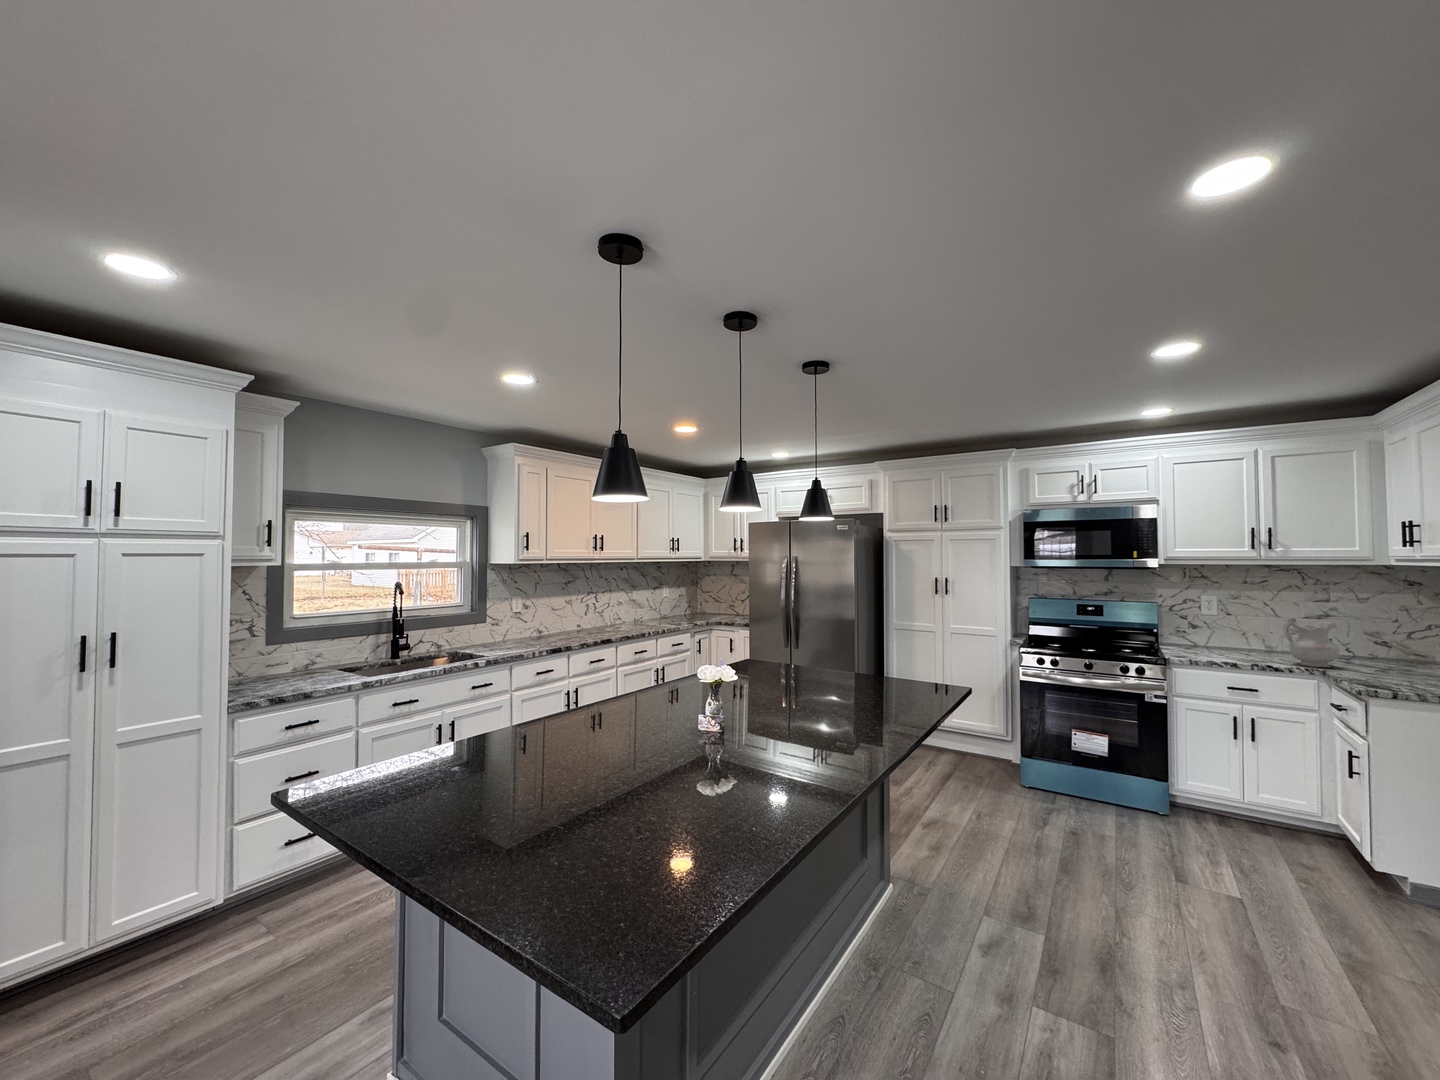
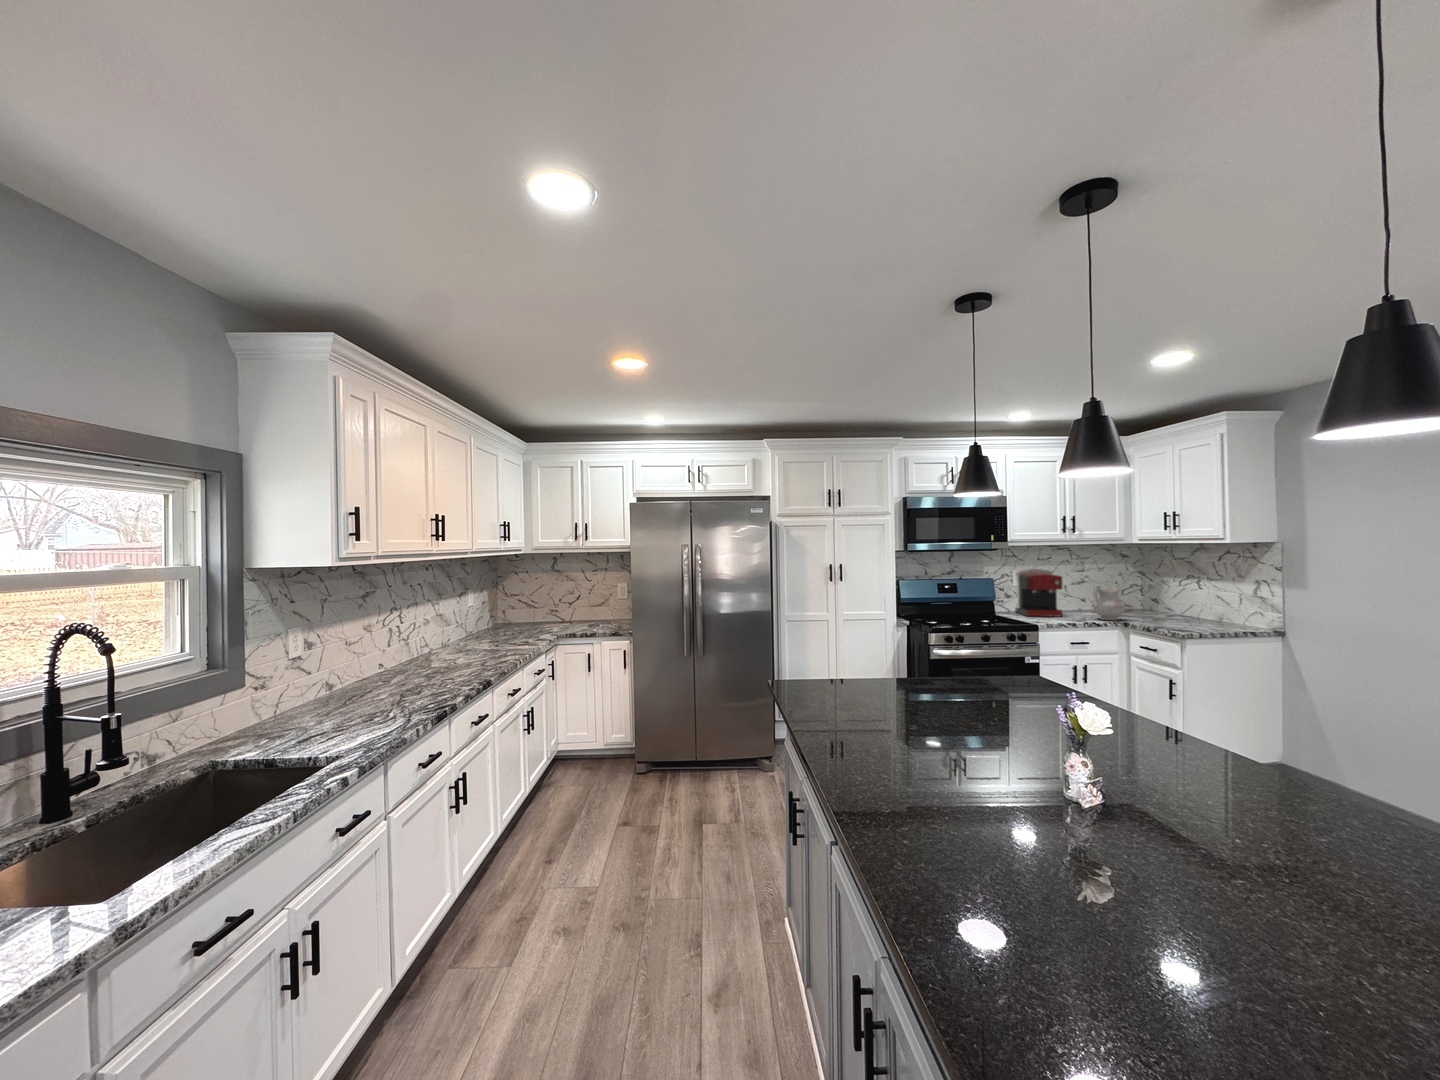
coffee maker: none [1200,595,1260,656] -> present [1016,569,1062,616]

